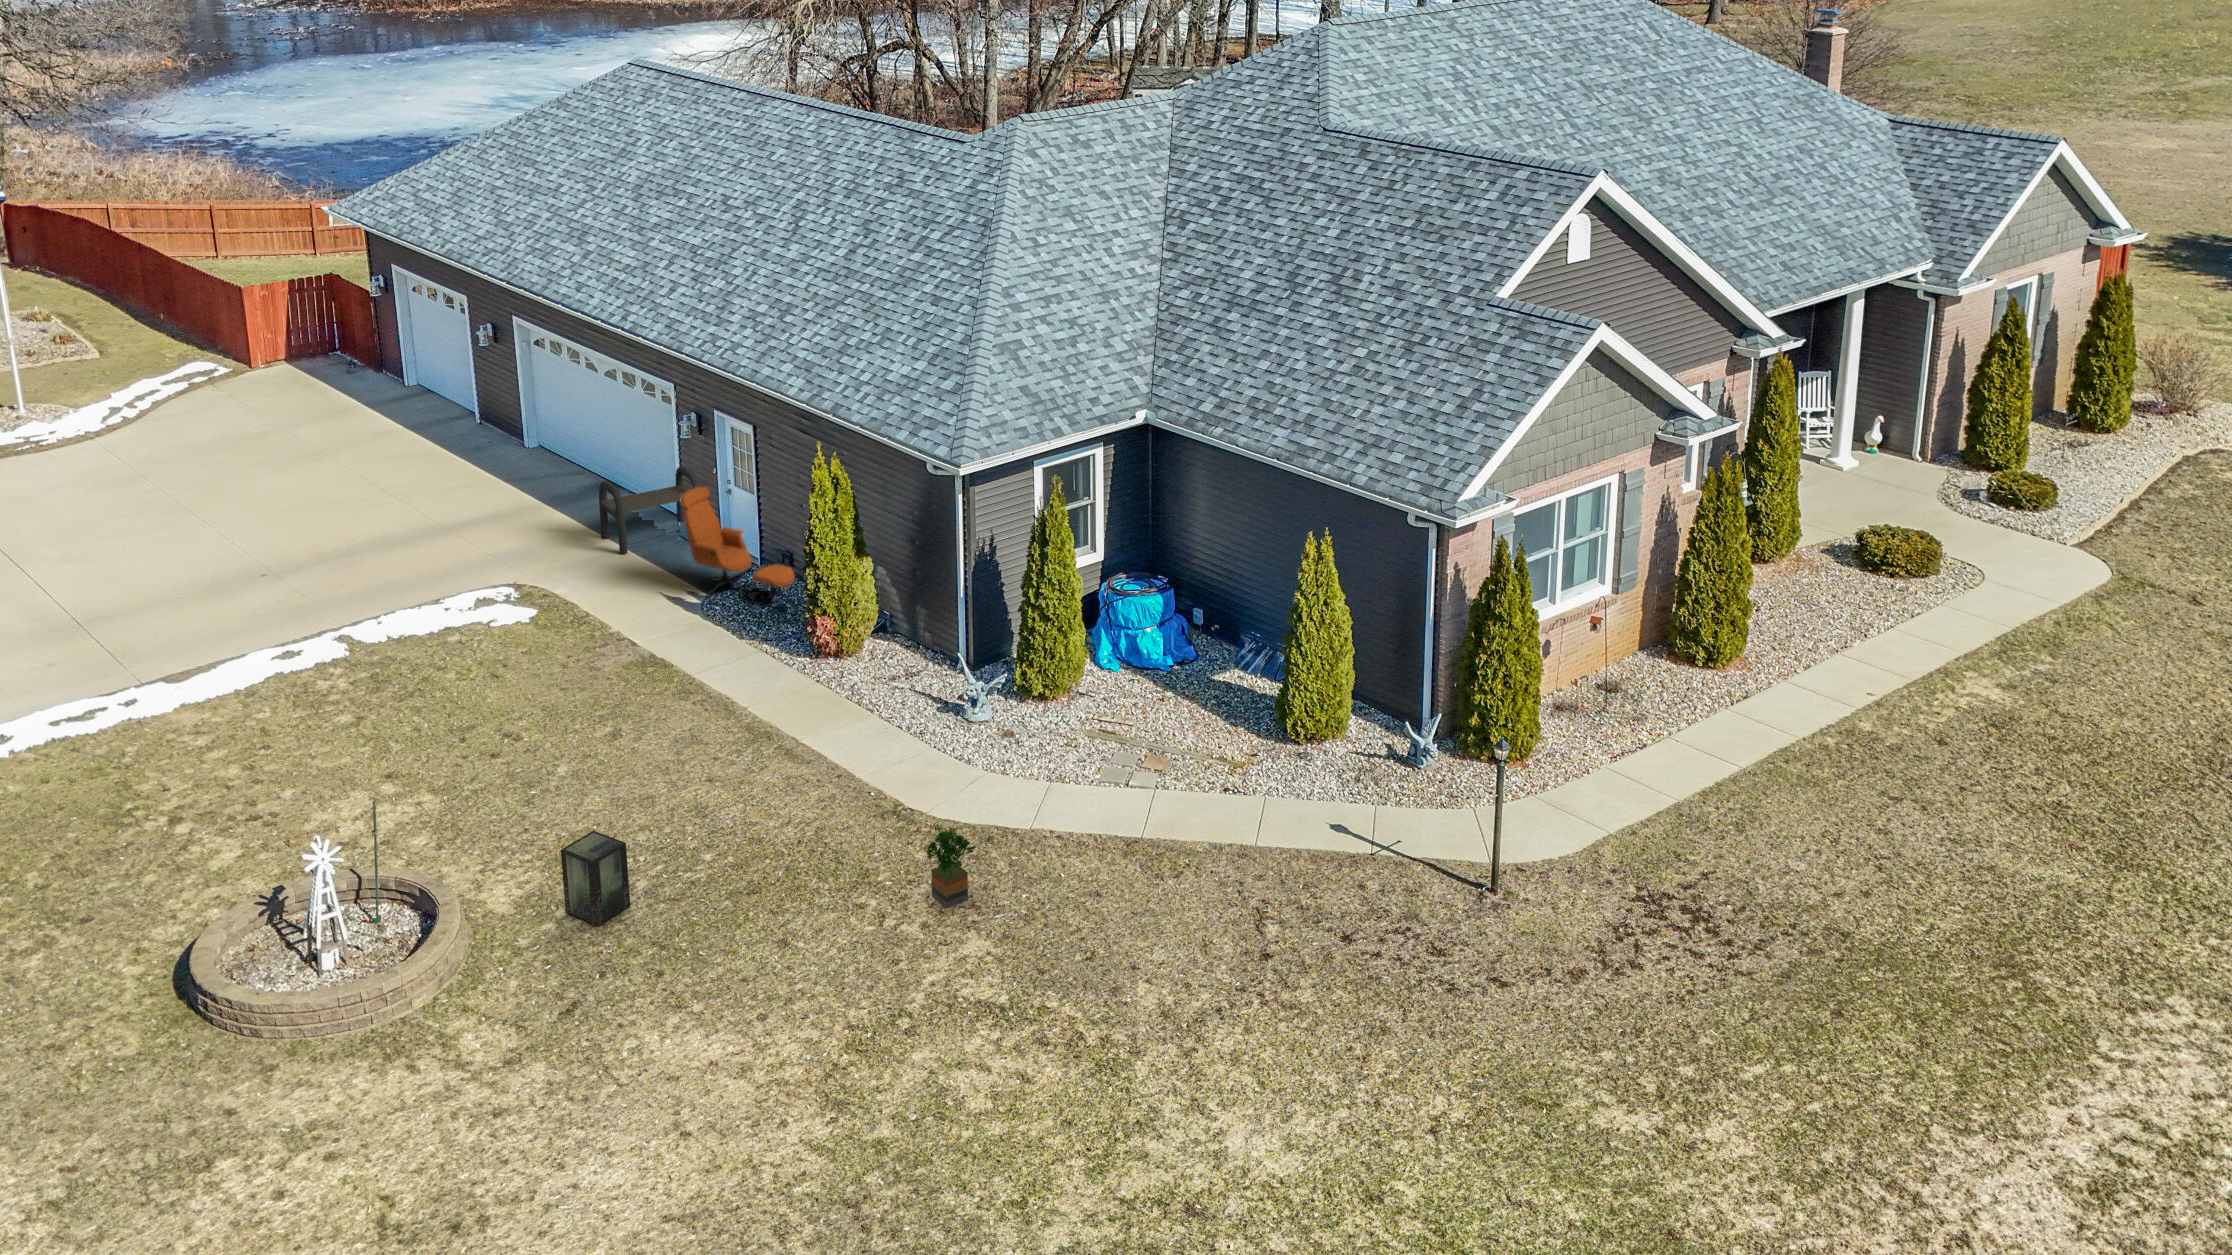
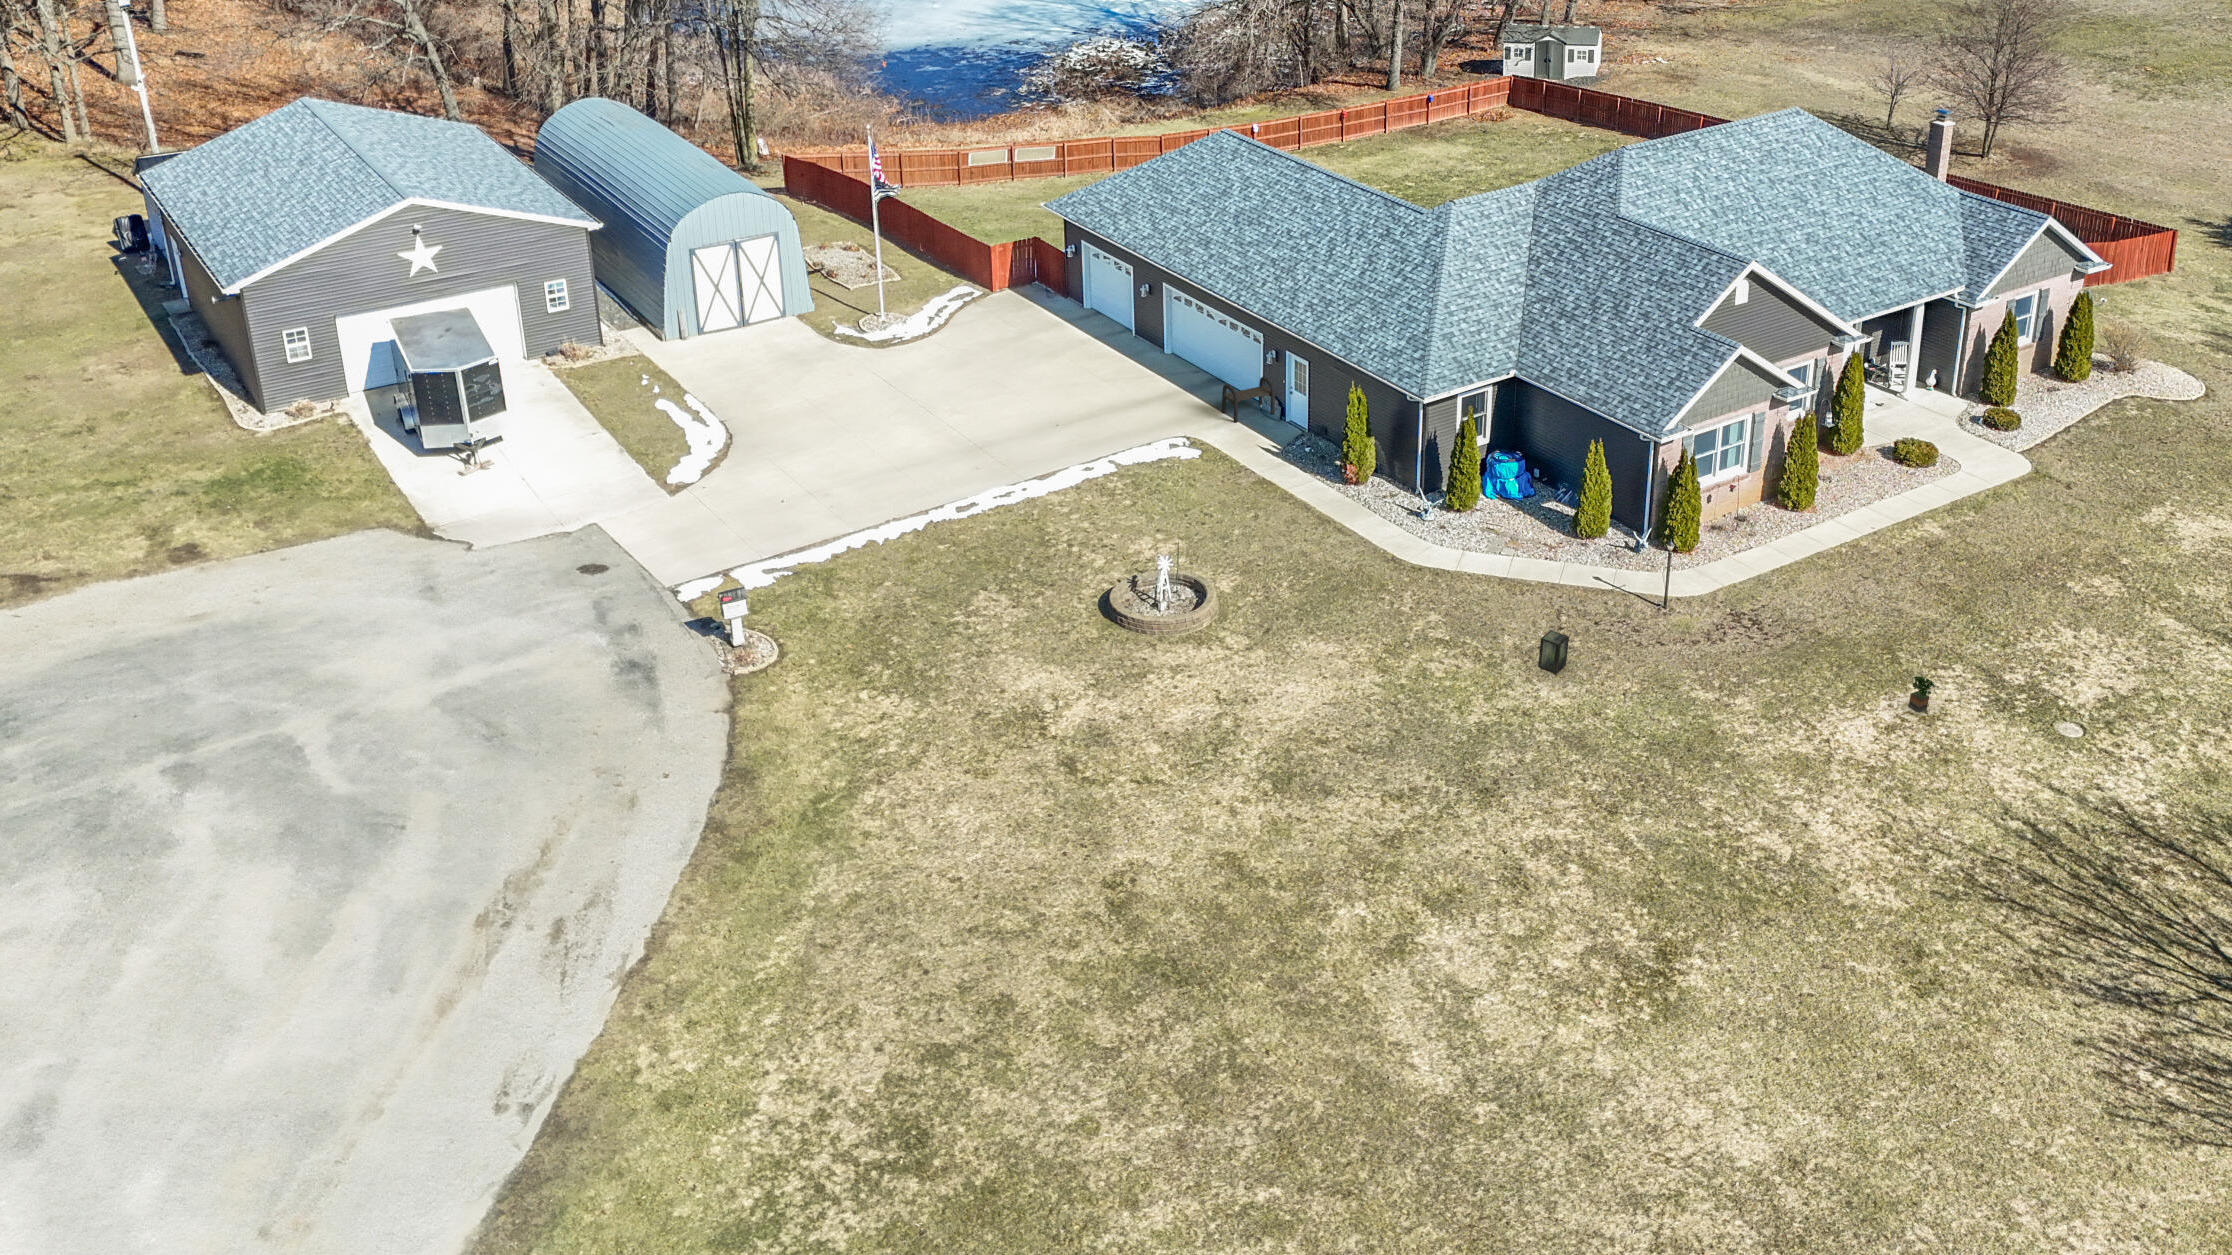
lounge chair: present [681,487,795,598] -> none [1272,392,1328,454]
storage box: present [561,831,630,927] -> present [1538,630,1569,674]
potted tree: present [926,831,977,908] -> present [1908,676,1936,713]

